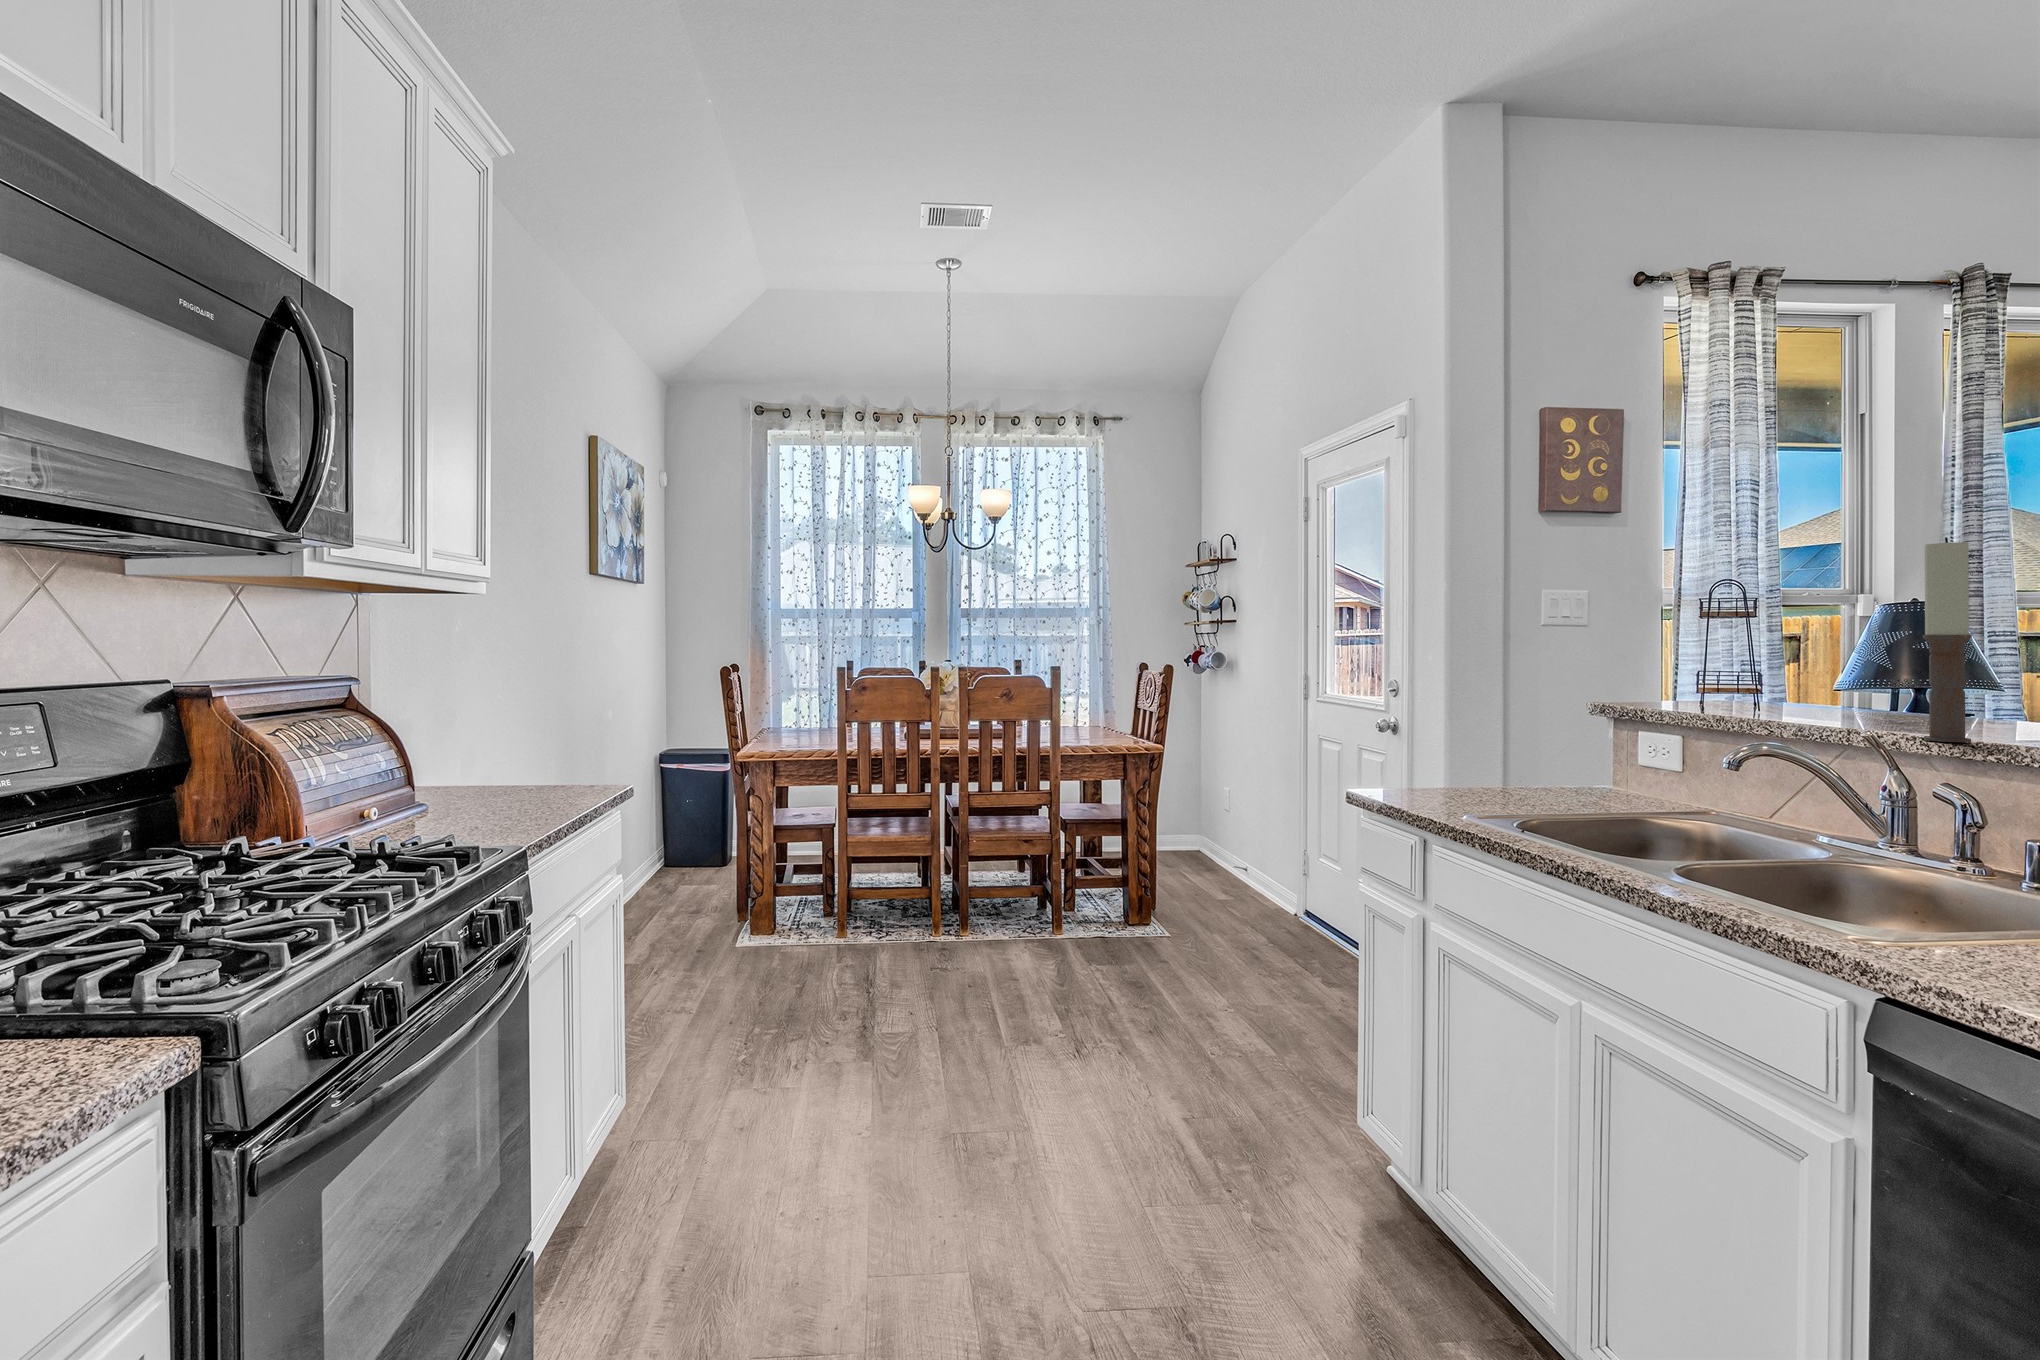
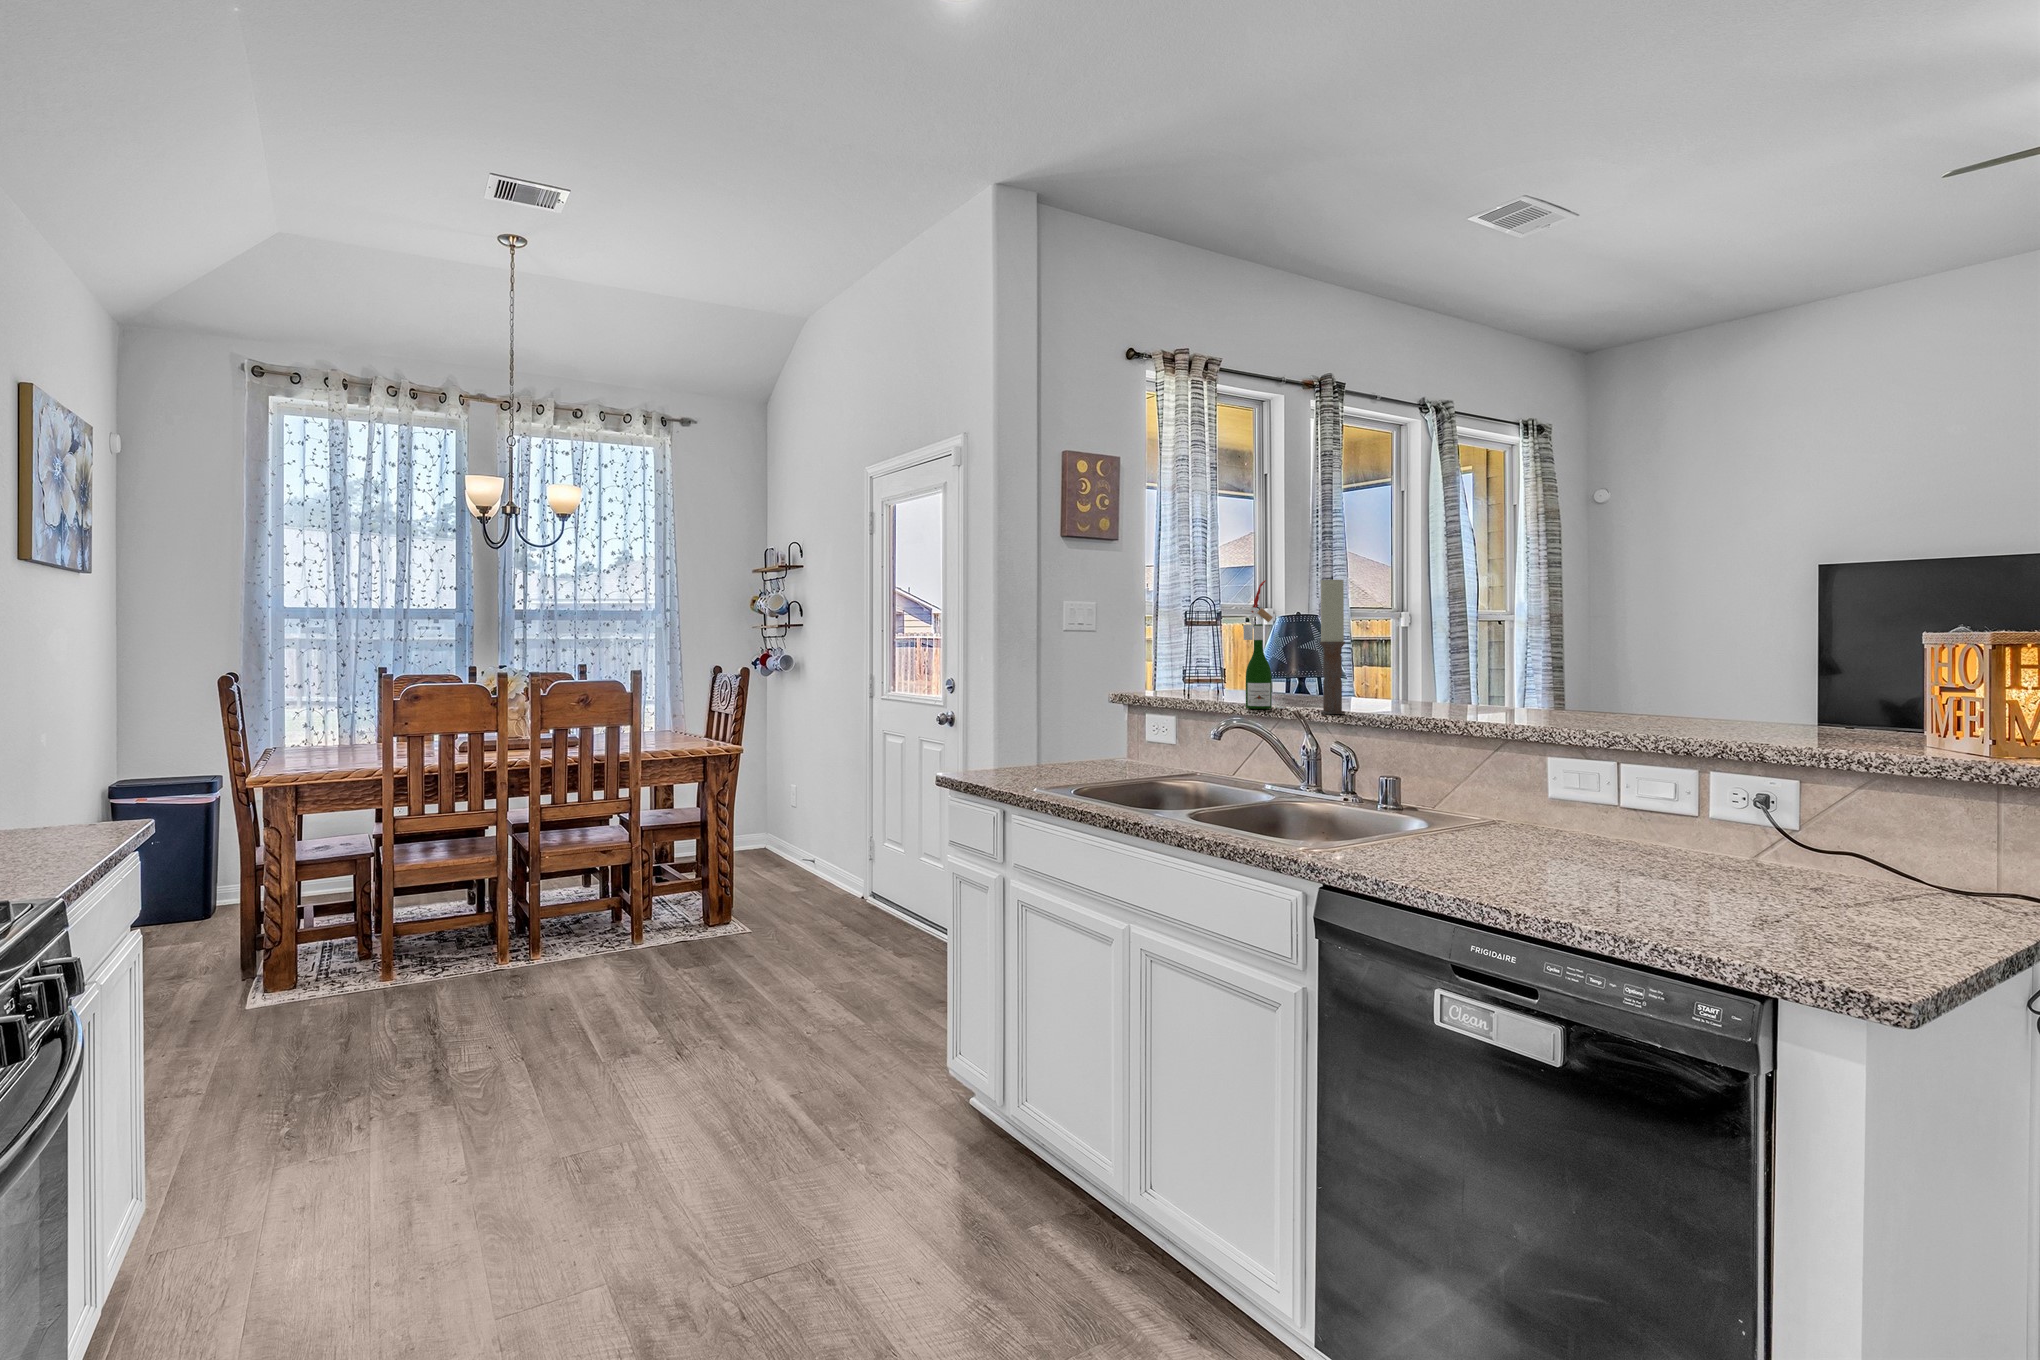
wine bottle: none [1788,549,1861,730] -> present [1243,580,1285,709]

